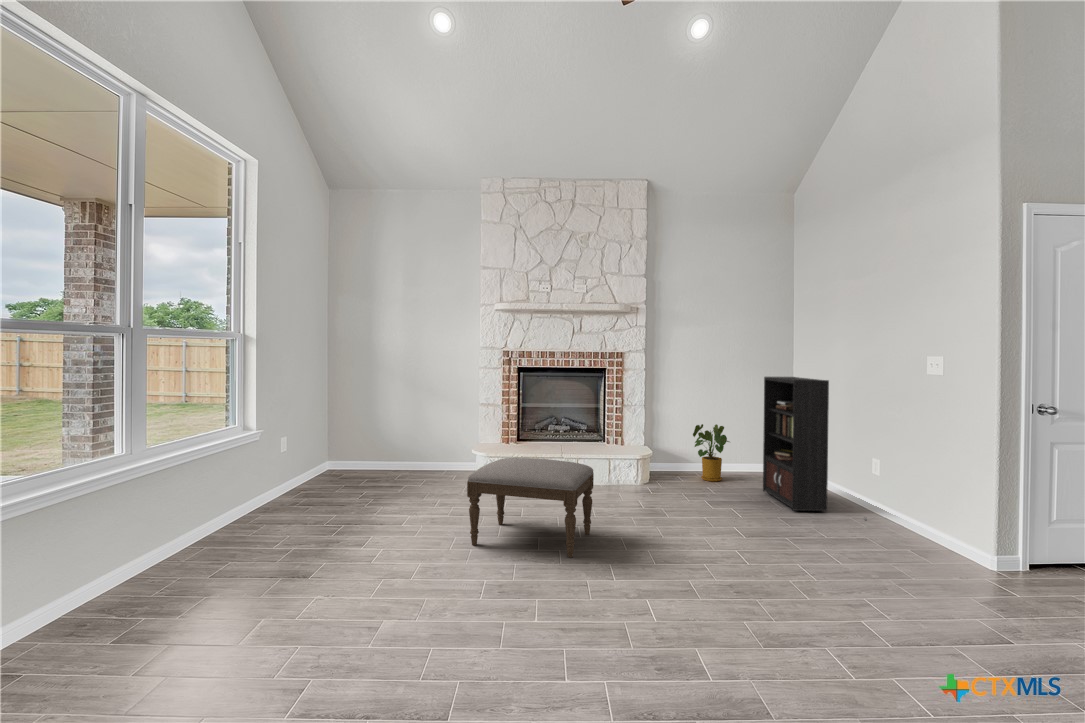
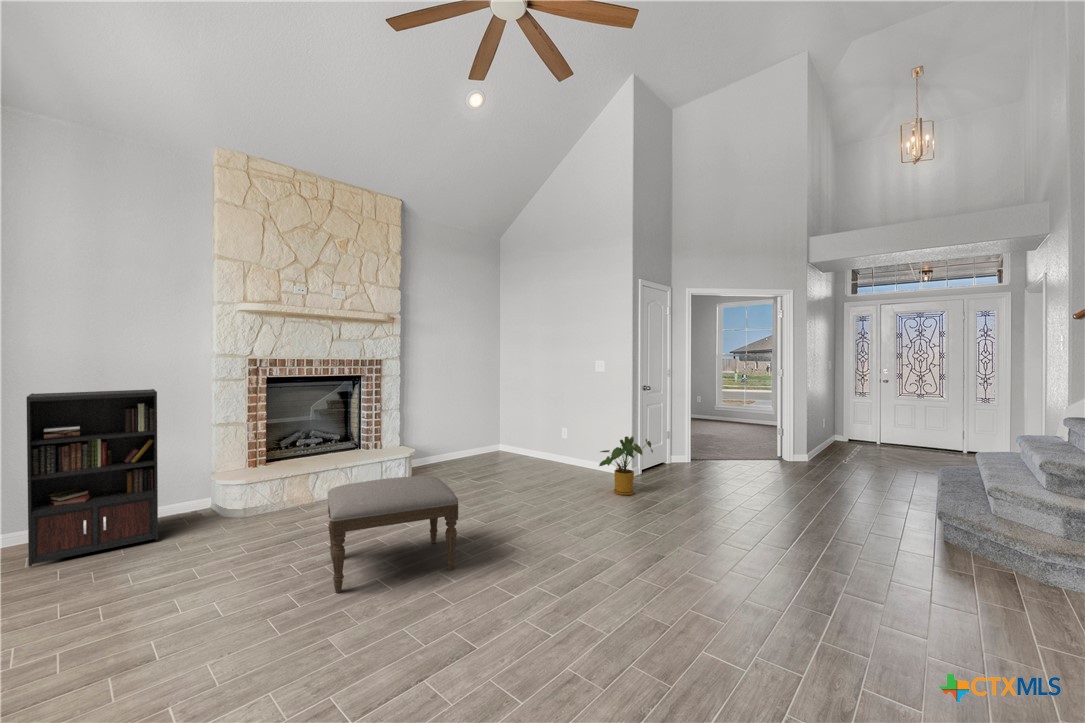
bookcase: present [763,377,867,520] -> present [27,389,182,567]
house plant: present [693,424,729,482] -> present [599,436,653,495]

